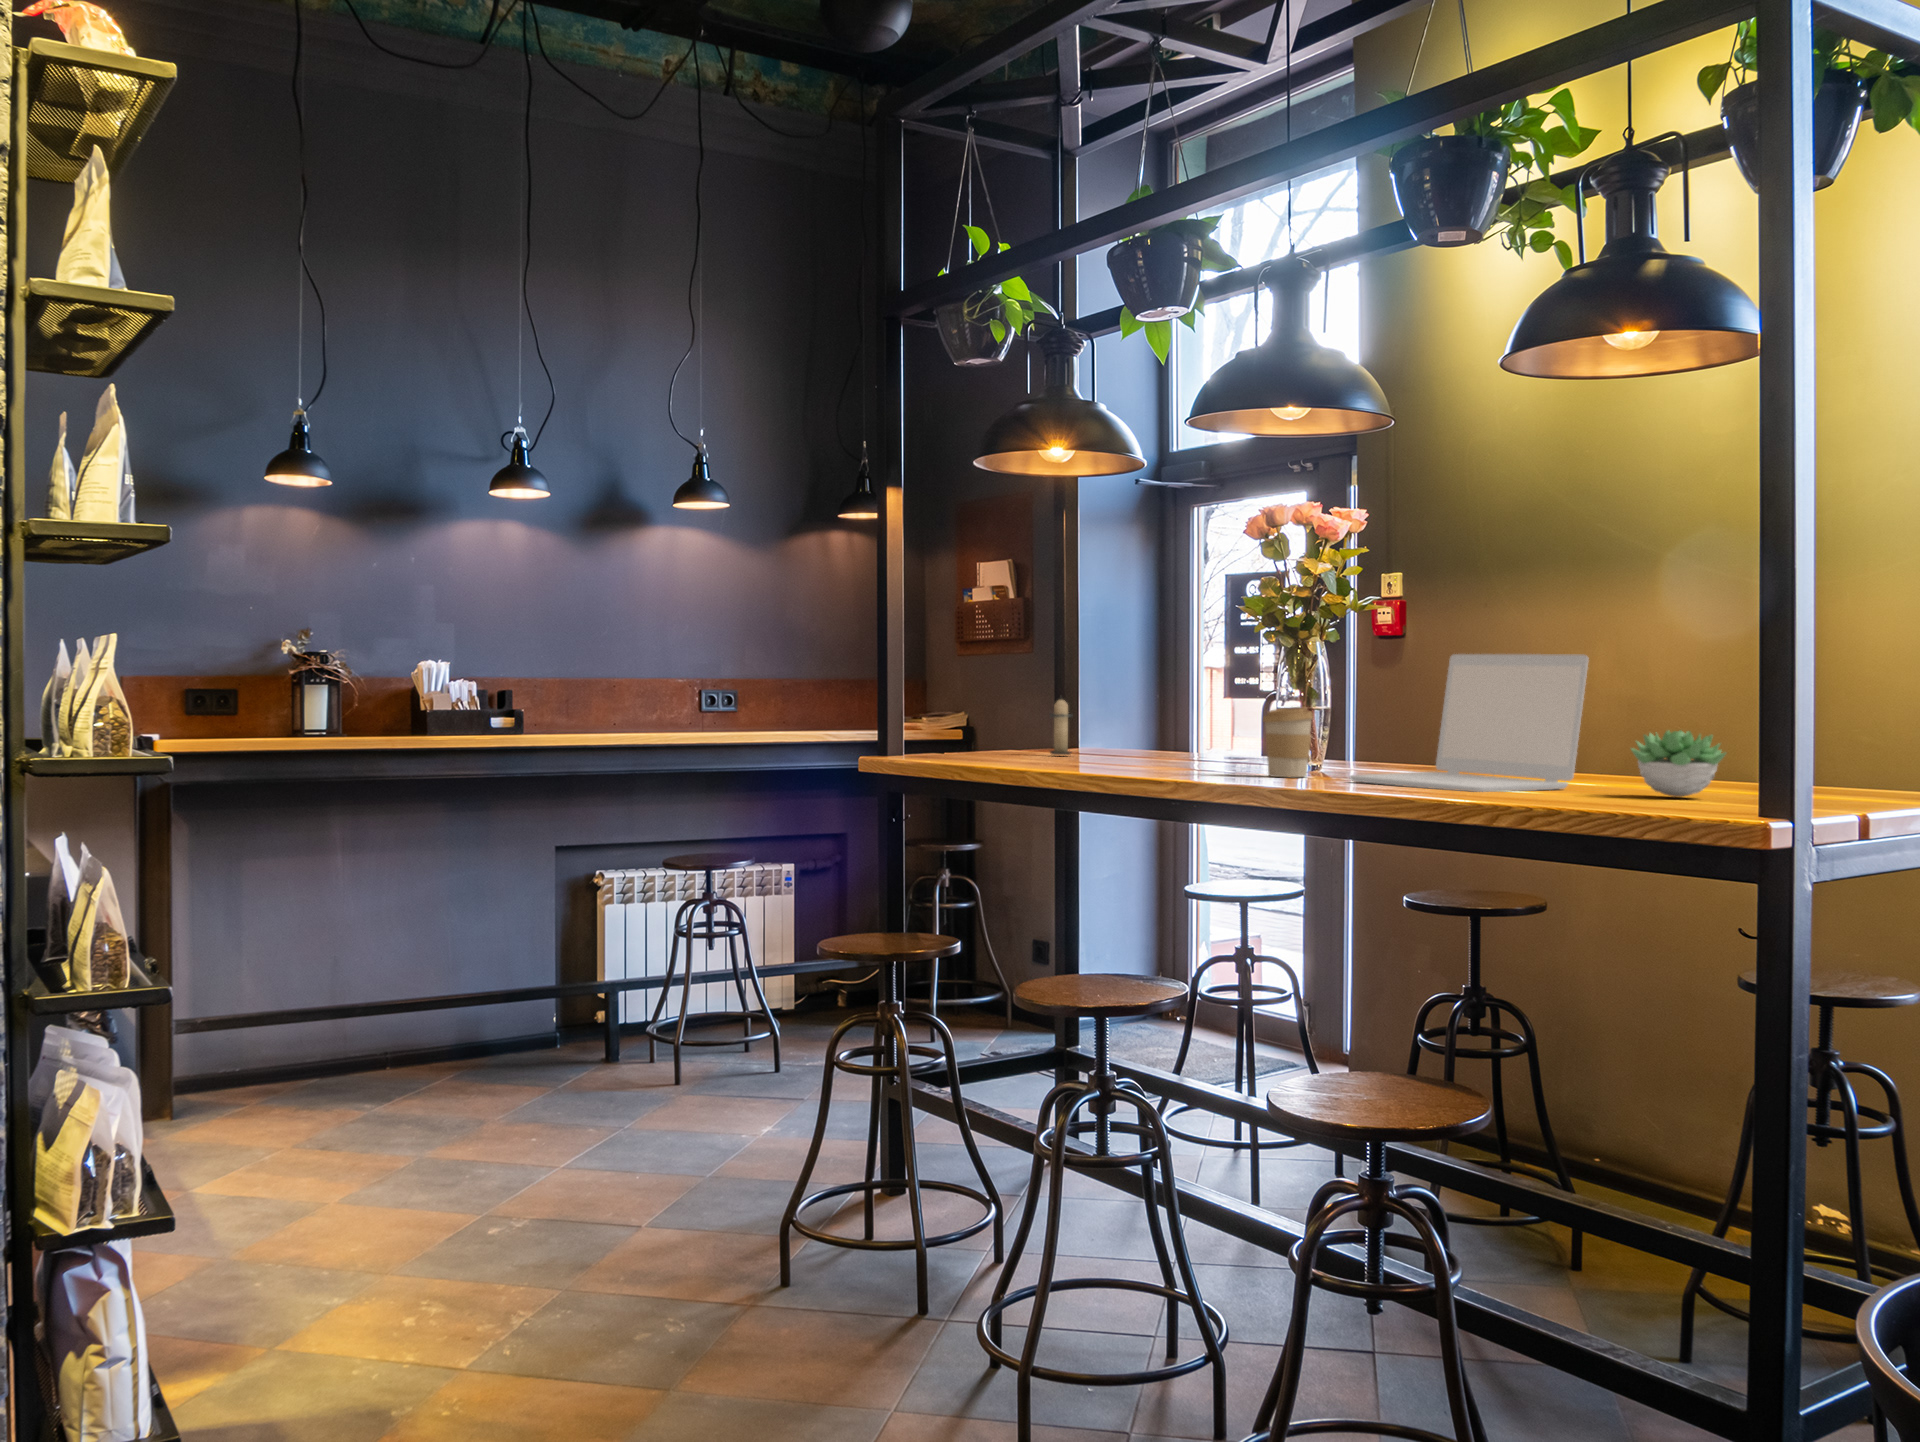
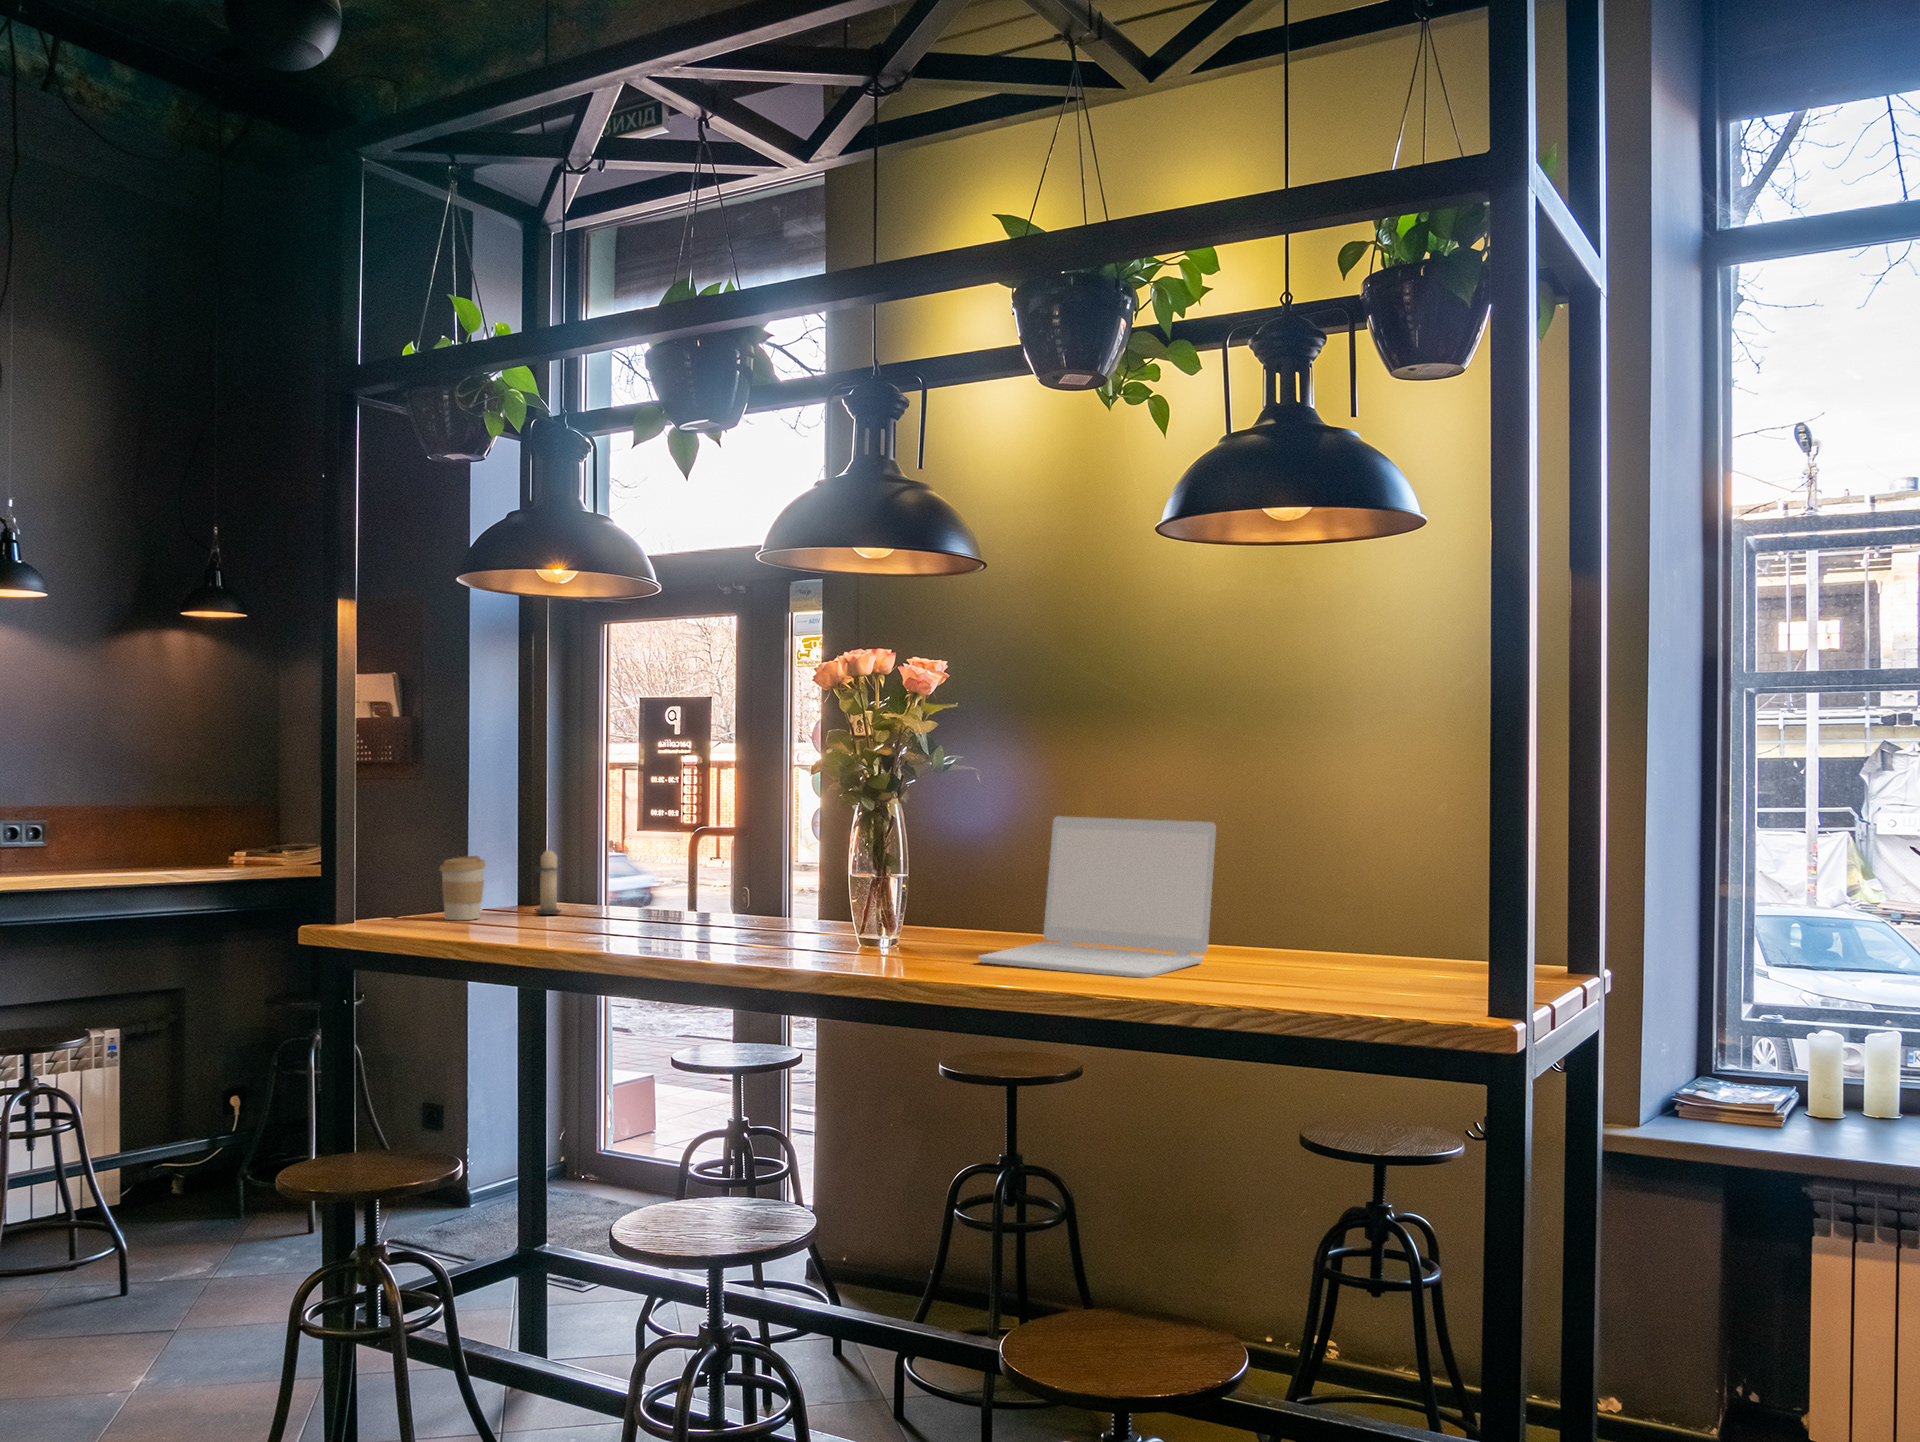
coffee cup: present [1263,707,1313,777] -> present [440,856,485,920]
succulent plant: present [1631,730,1726,797] -> none [1284,905,1386,975]

